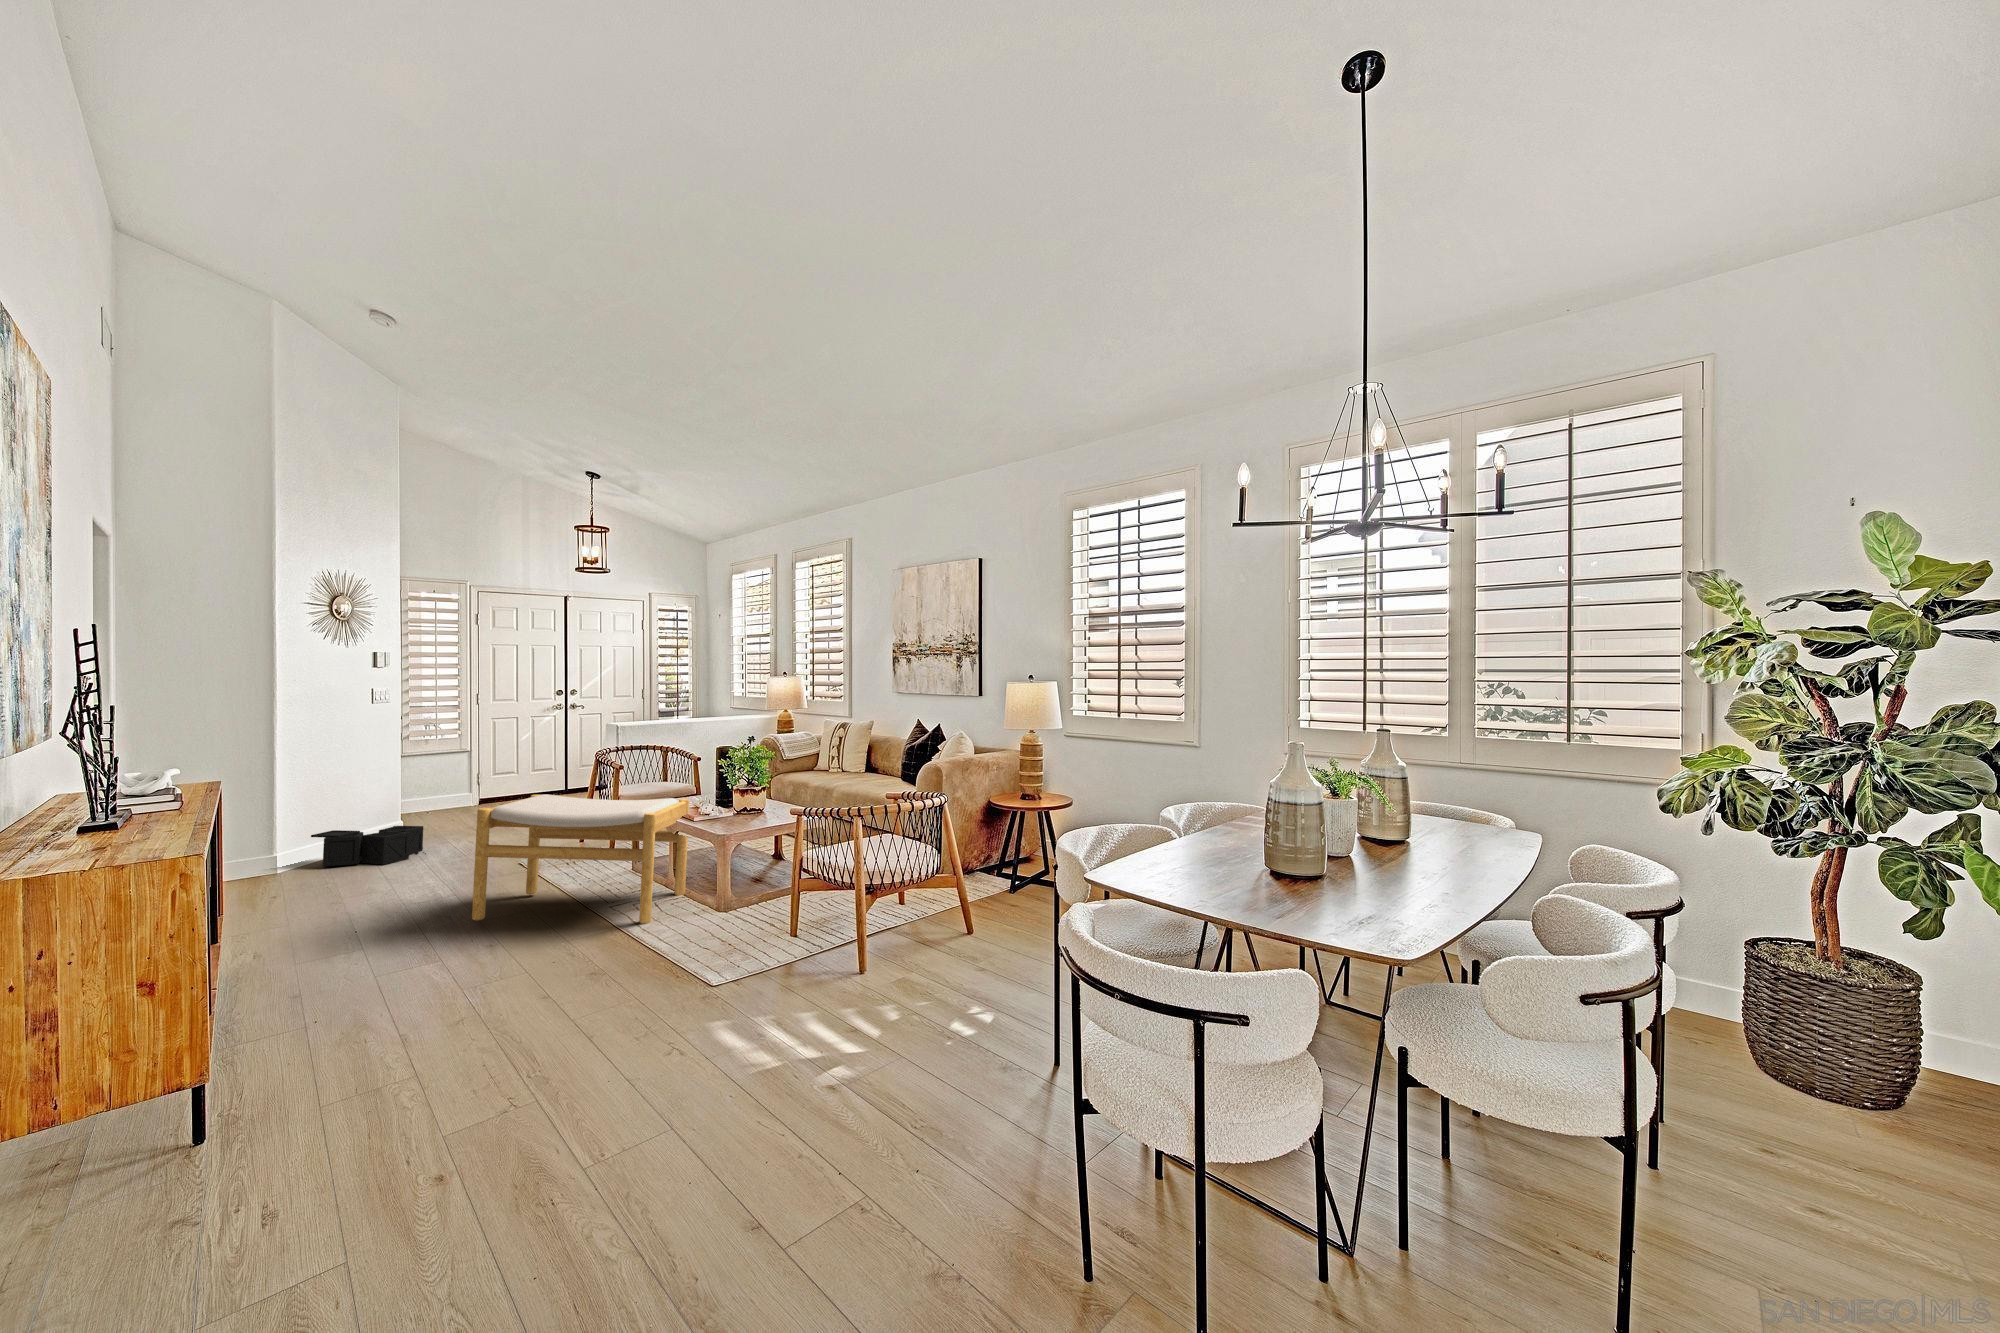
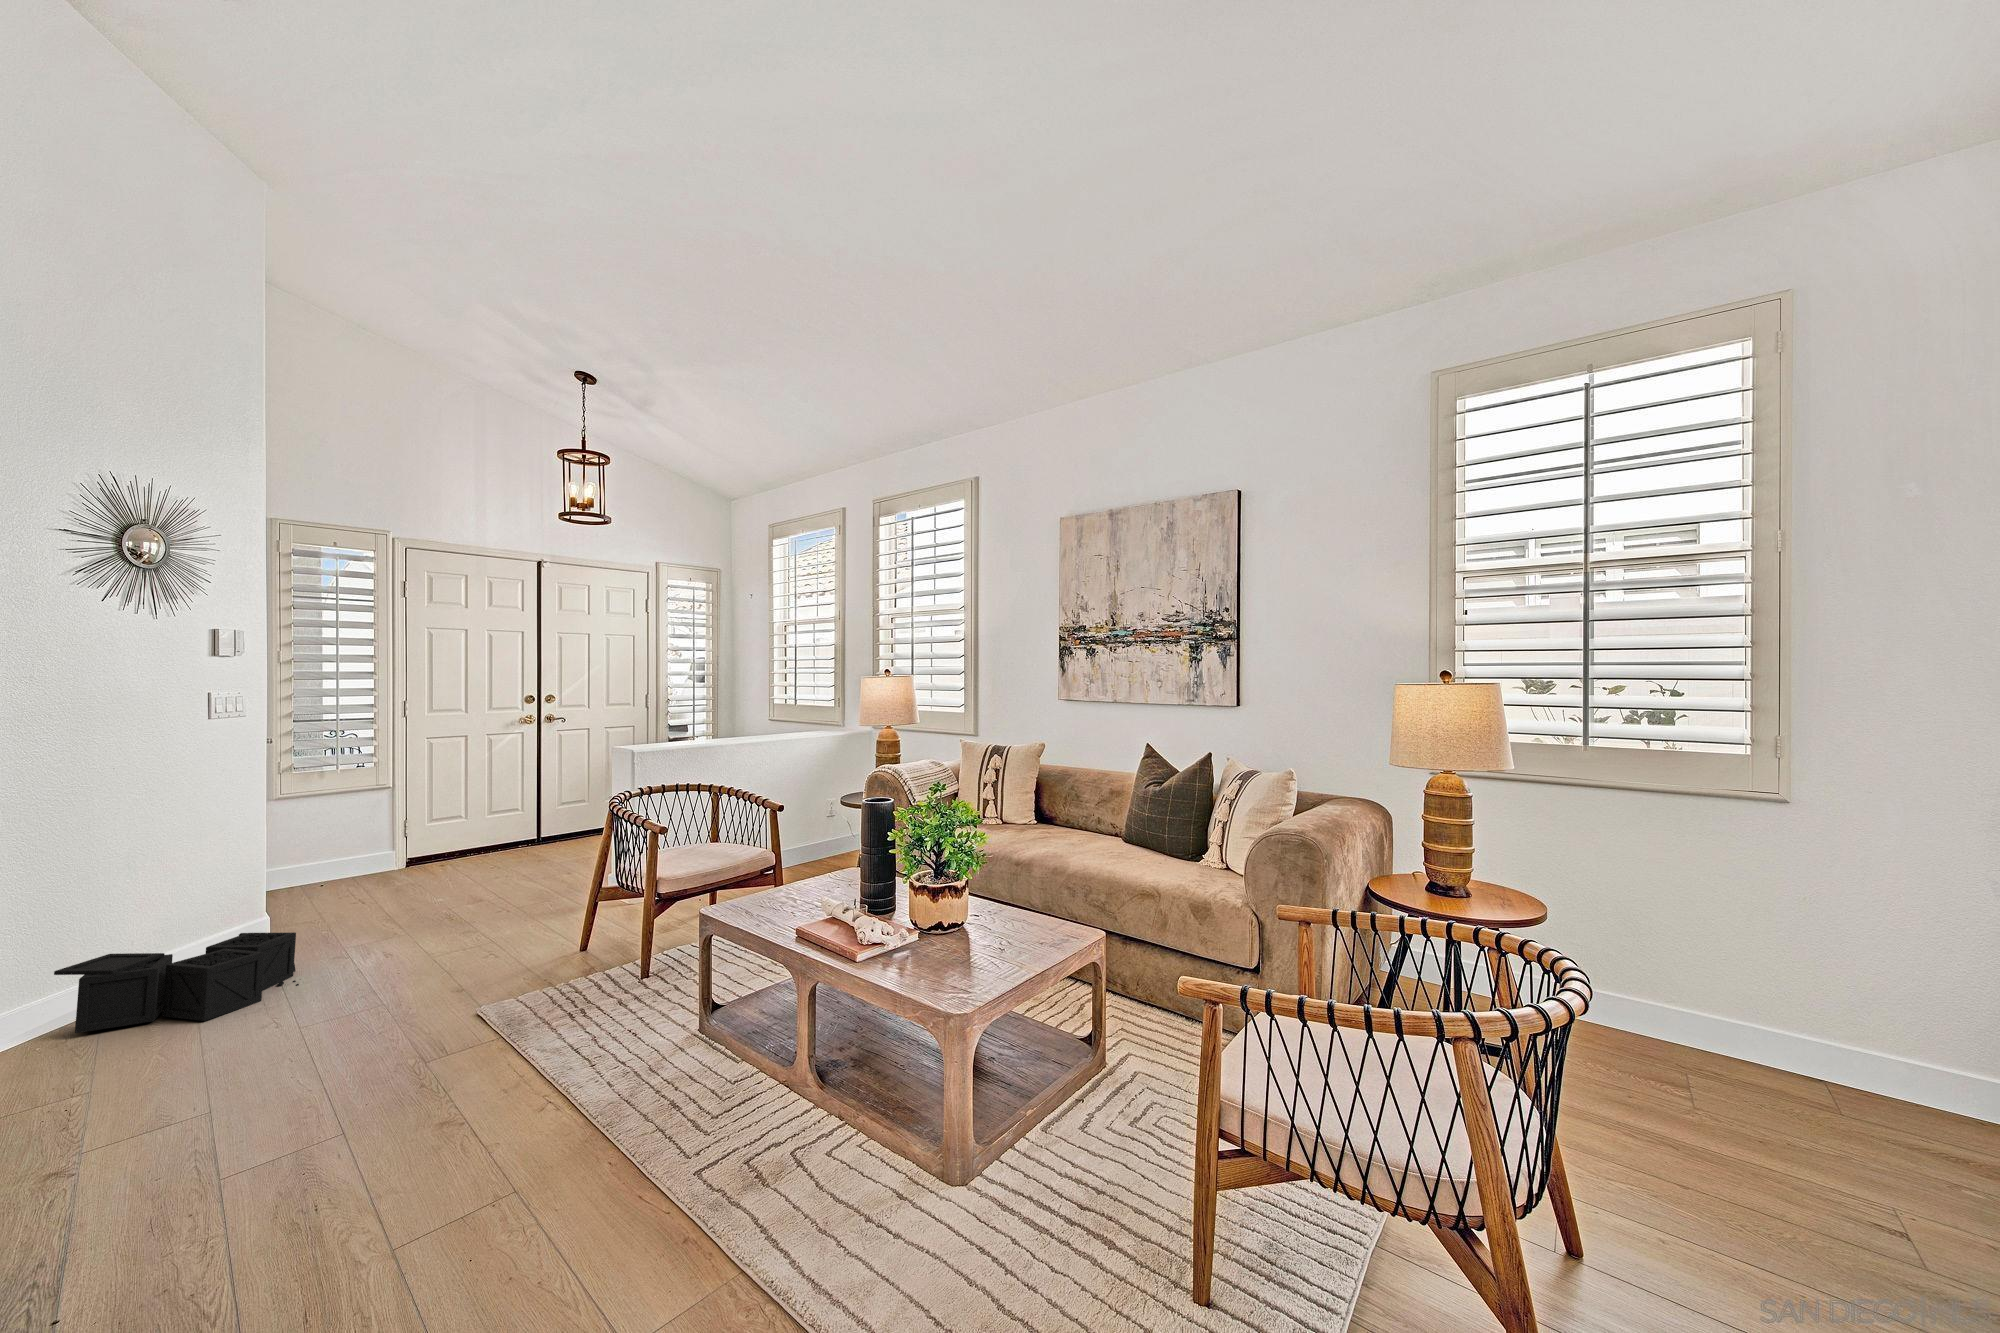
footstool: present [472,794,689,924] -> none [353,909,834,1263]

